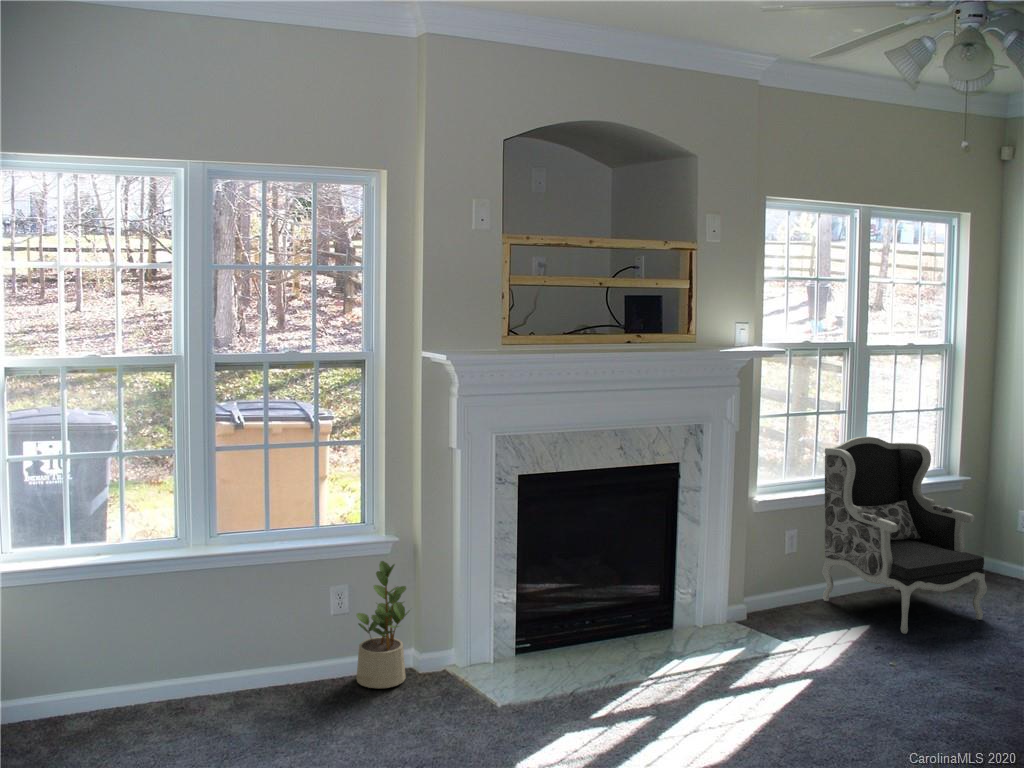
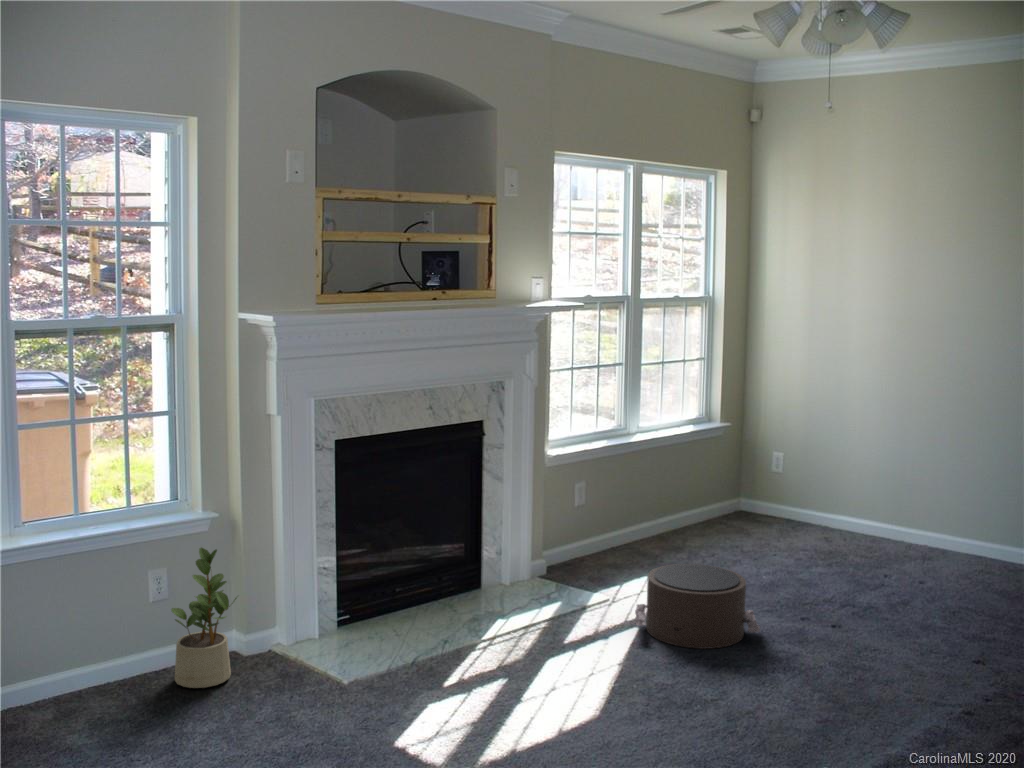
armchair: present [822,437,987,634] -> none [612,388,758,573]
pouf: none [809,623,950,718] -> present [635,564,760,649]

